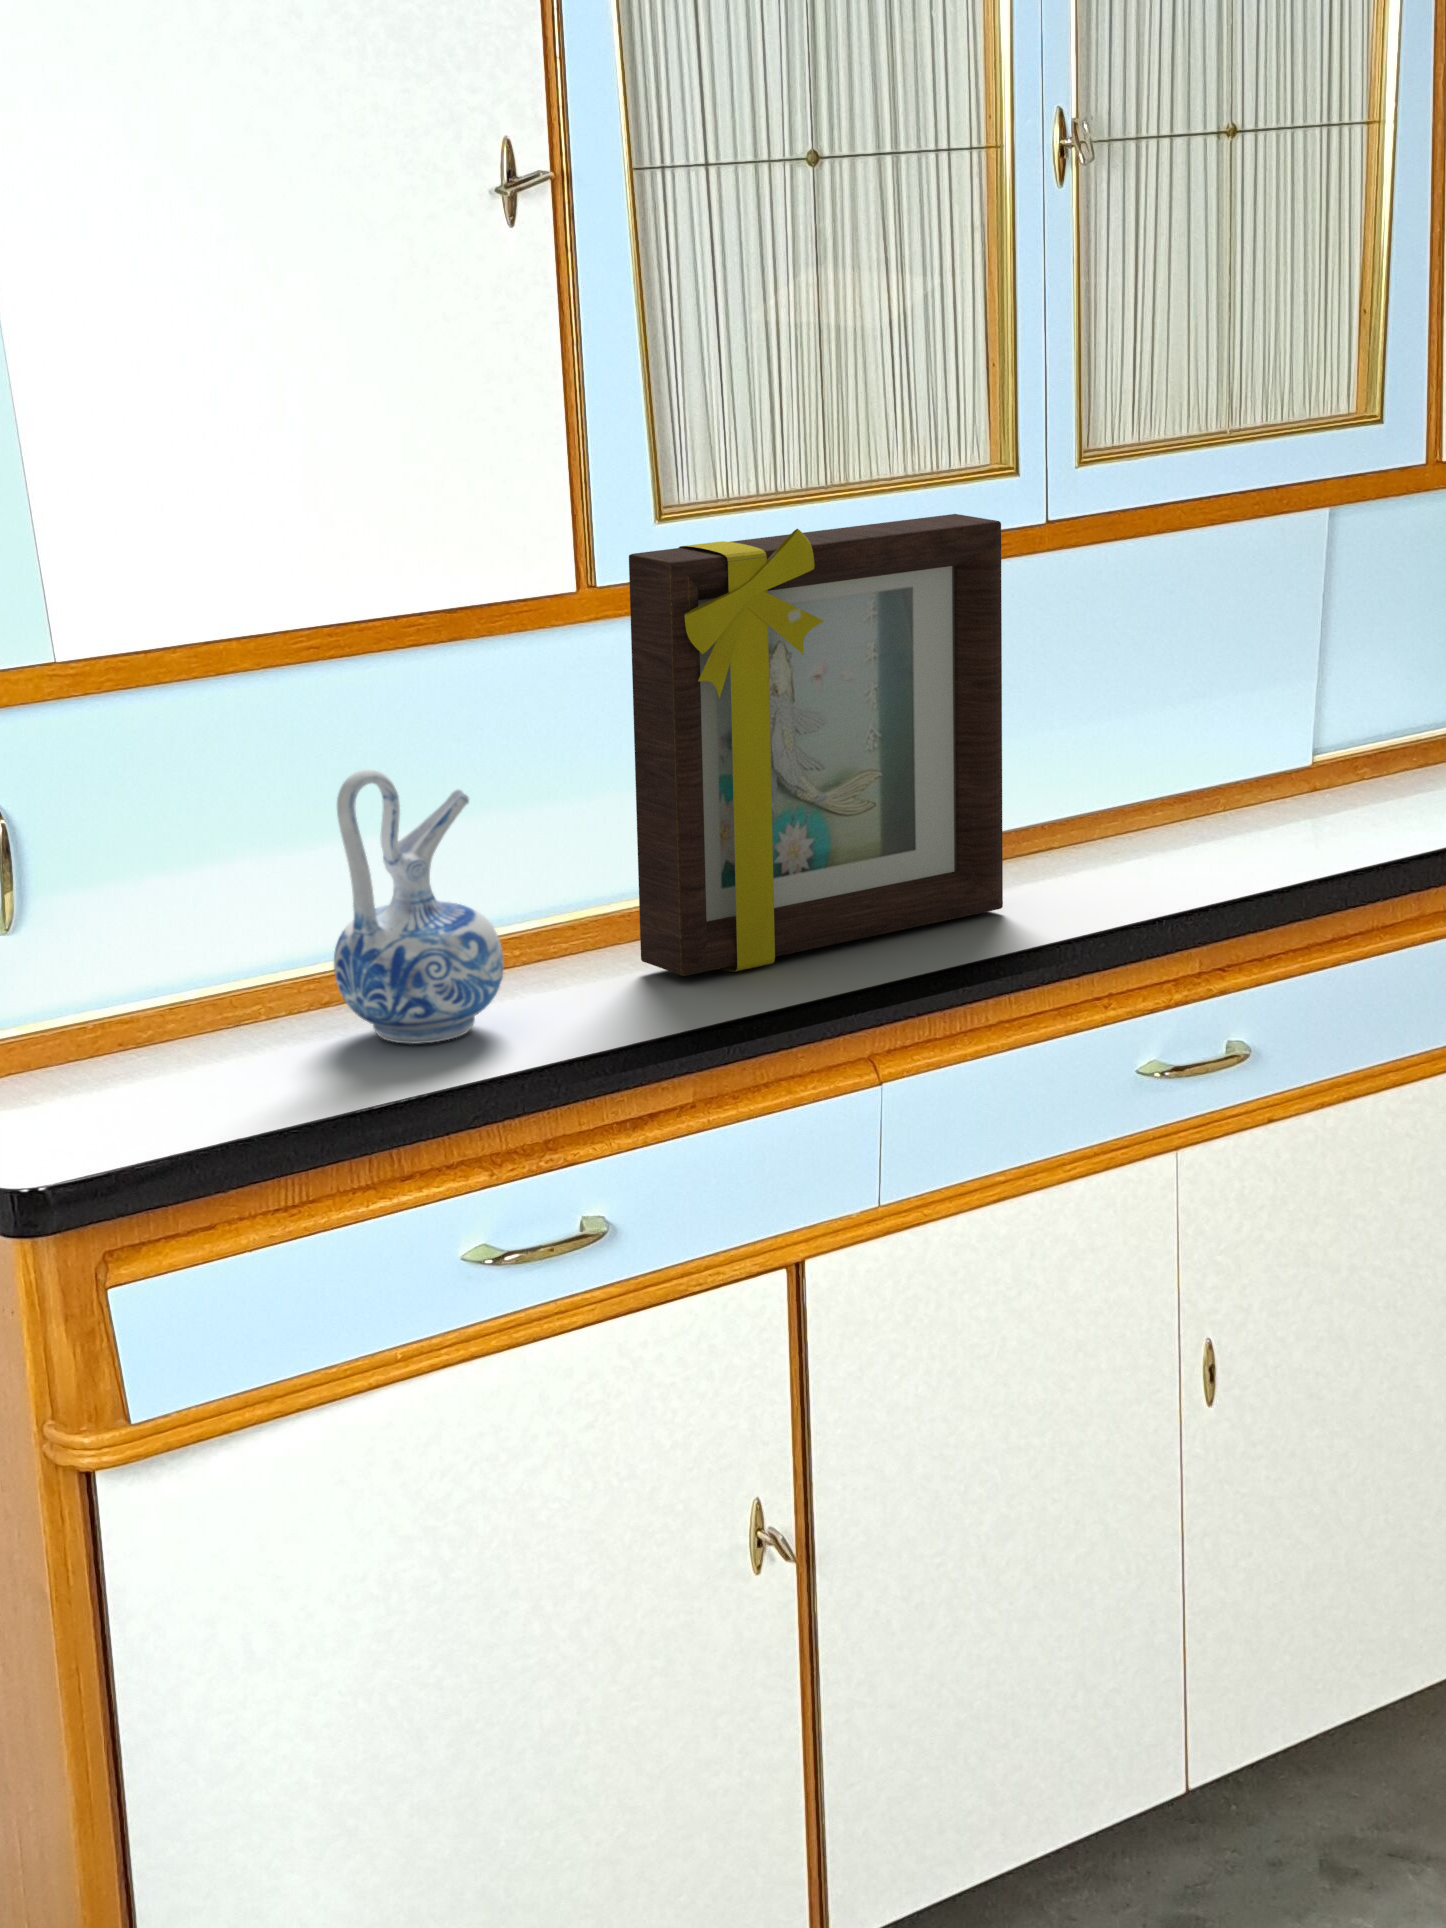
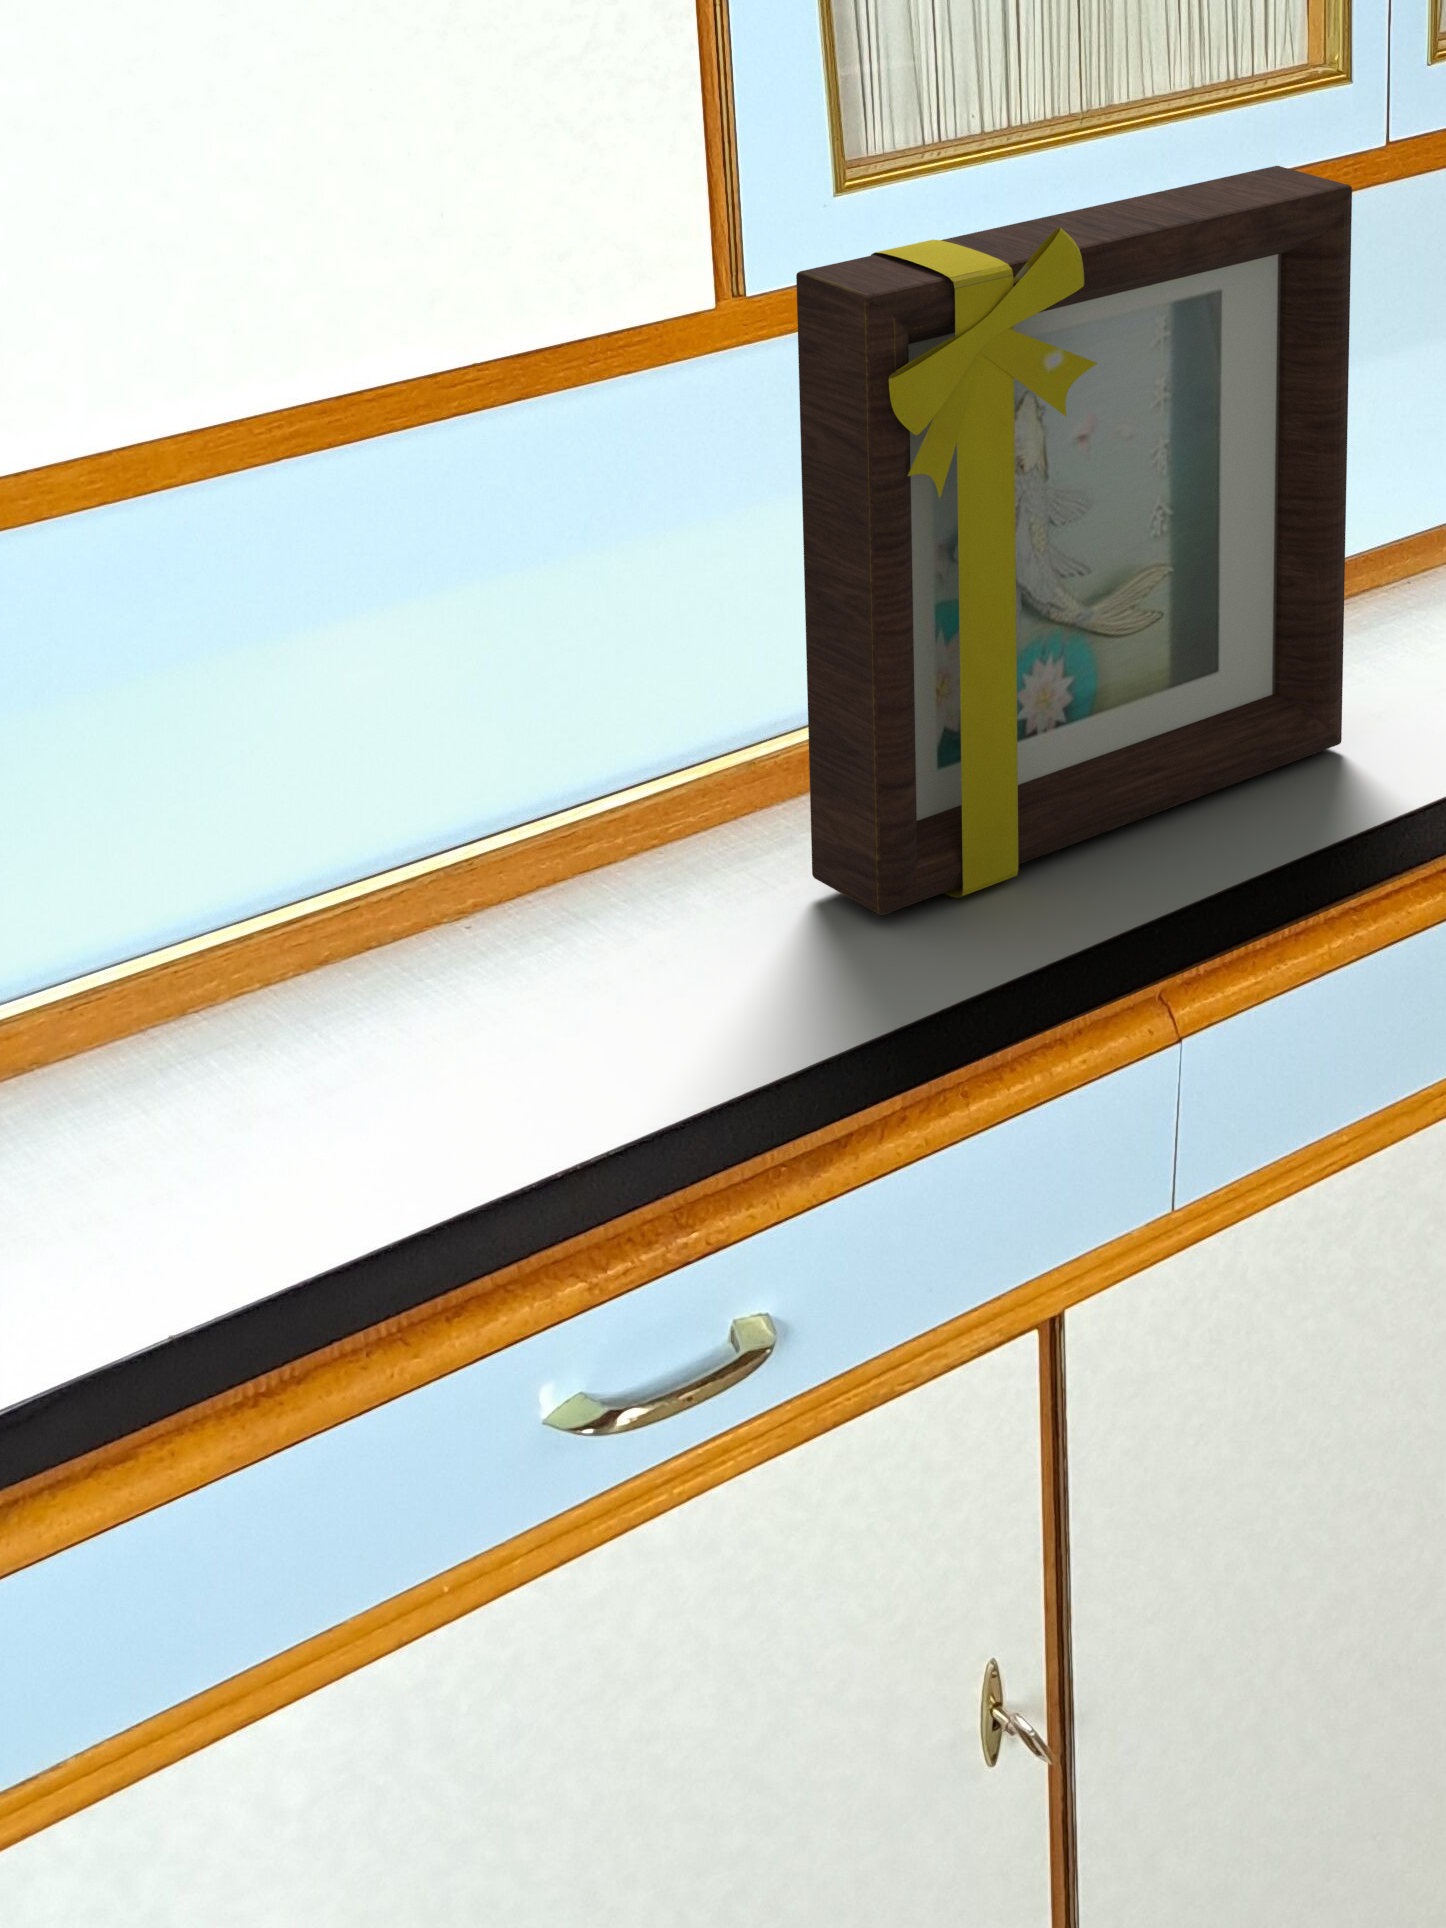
ceramic pitcher: present [334,770,504,1044] -> none [330,666,604,1087]

